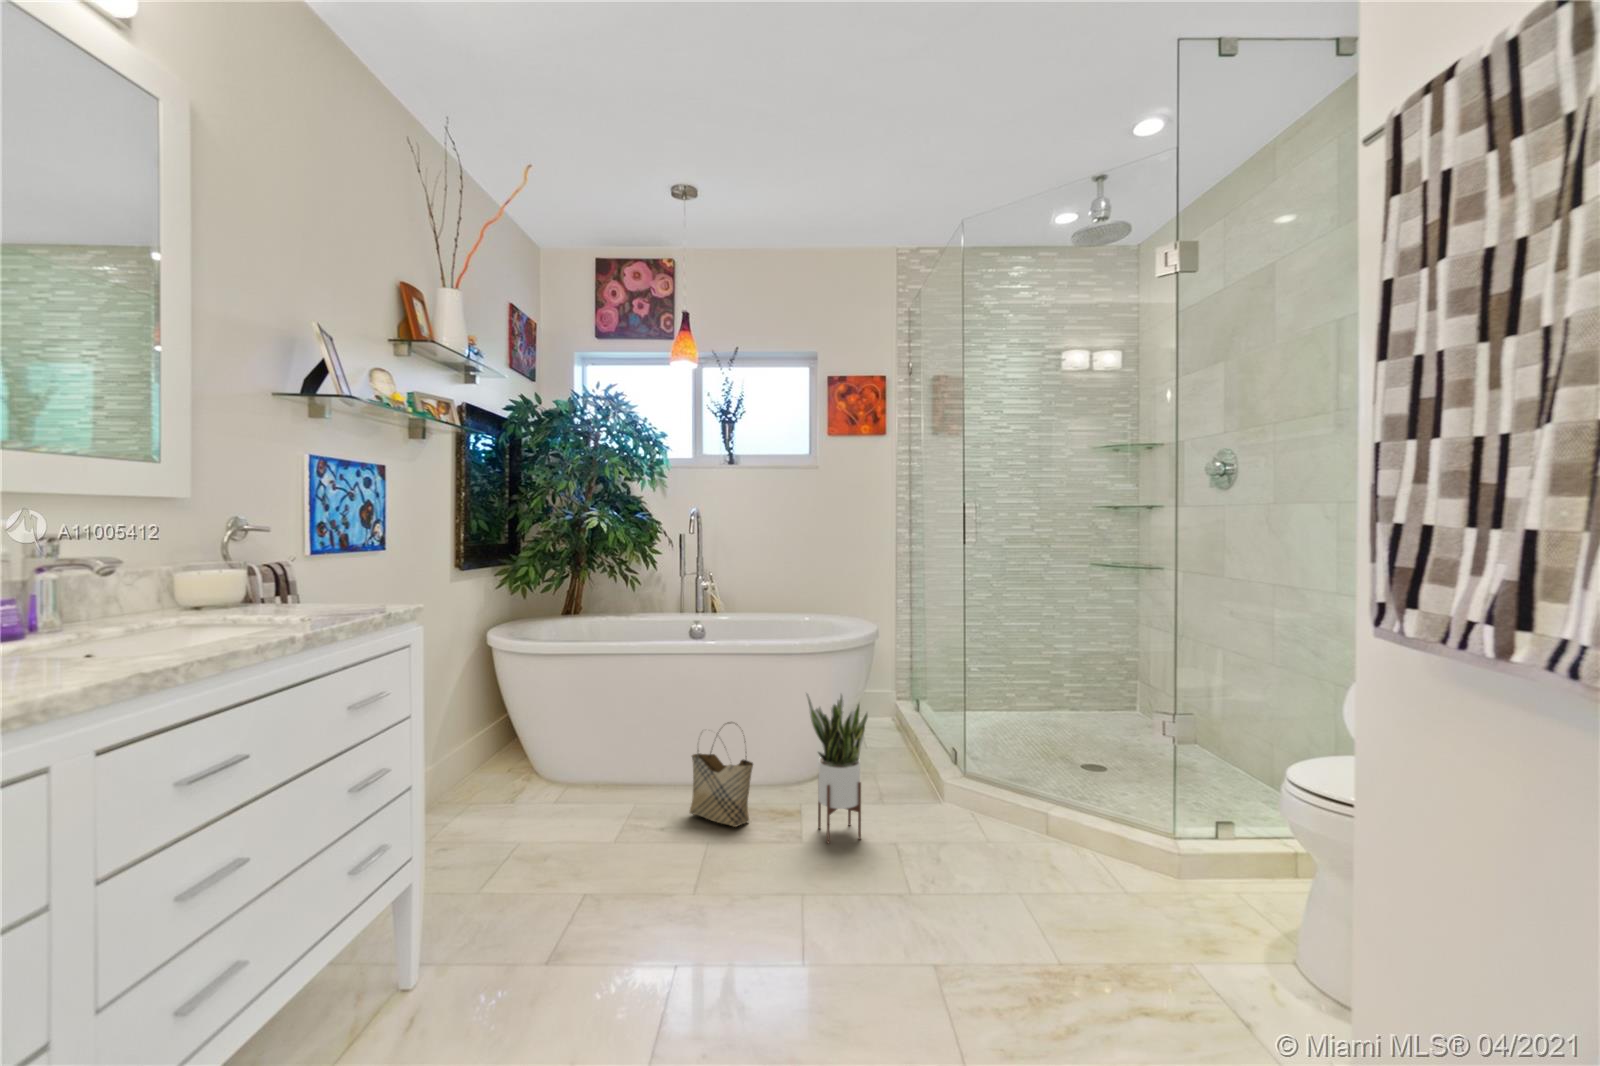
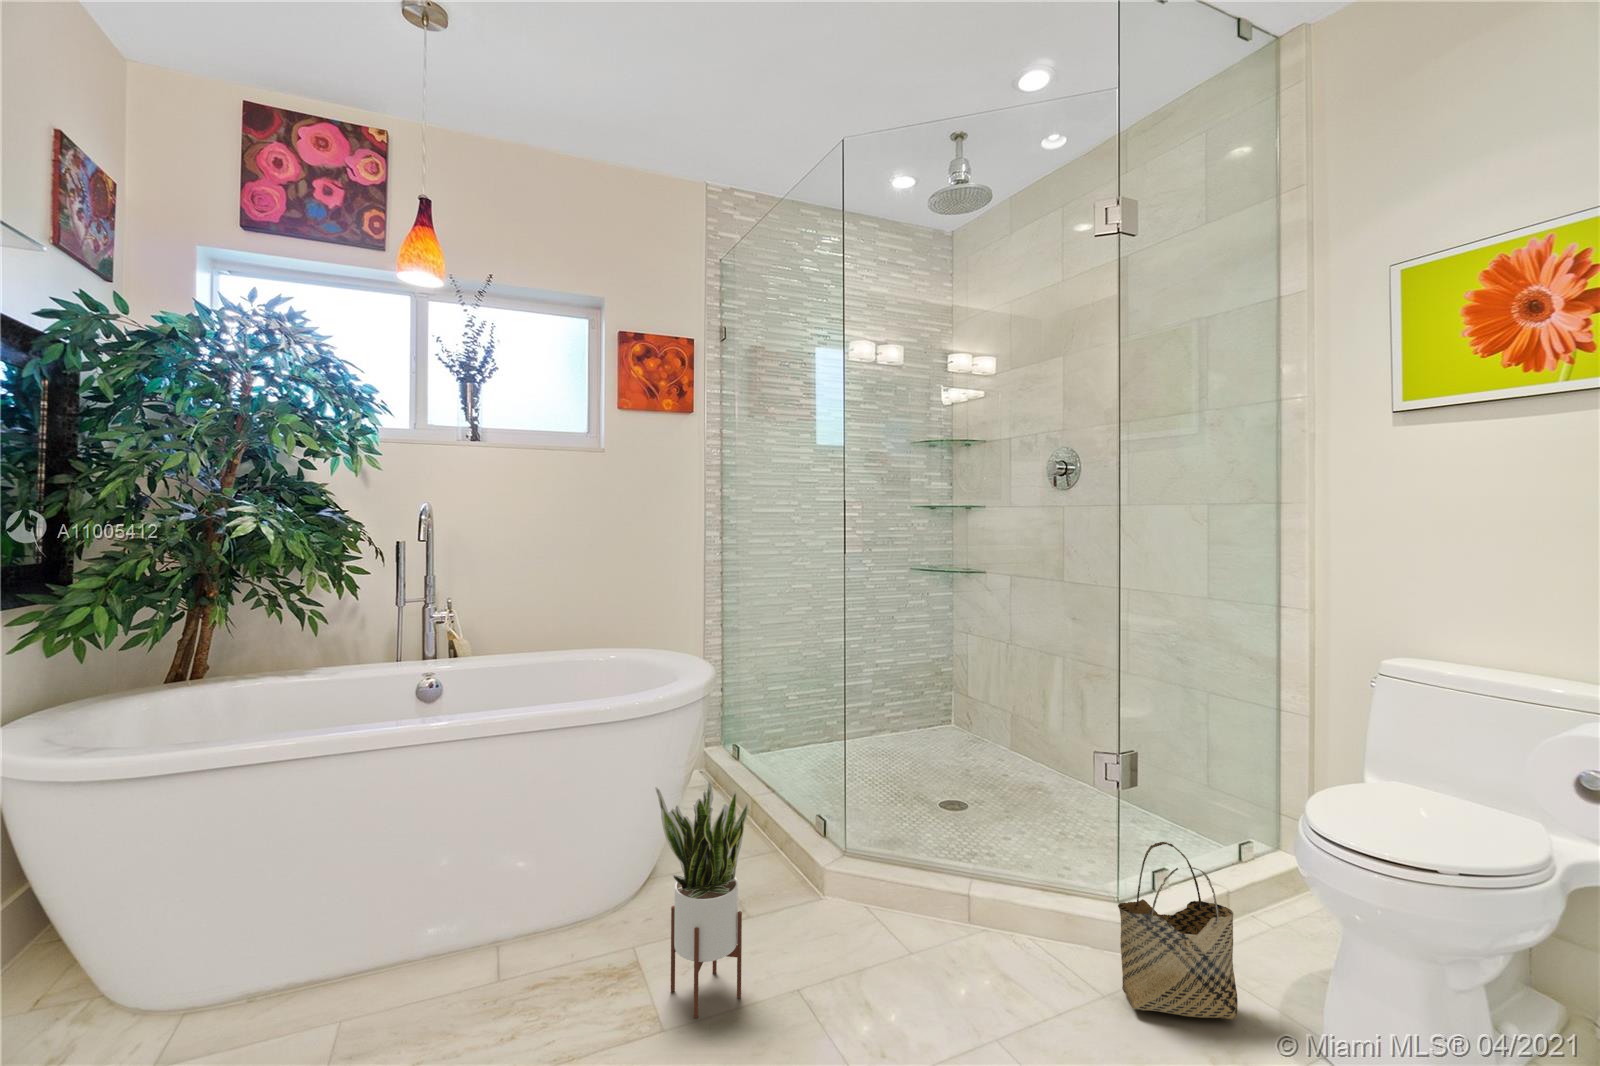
woven basket: present [690,722,753,827] -> present [1118,842,1238,1020]

